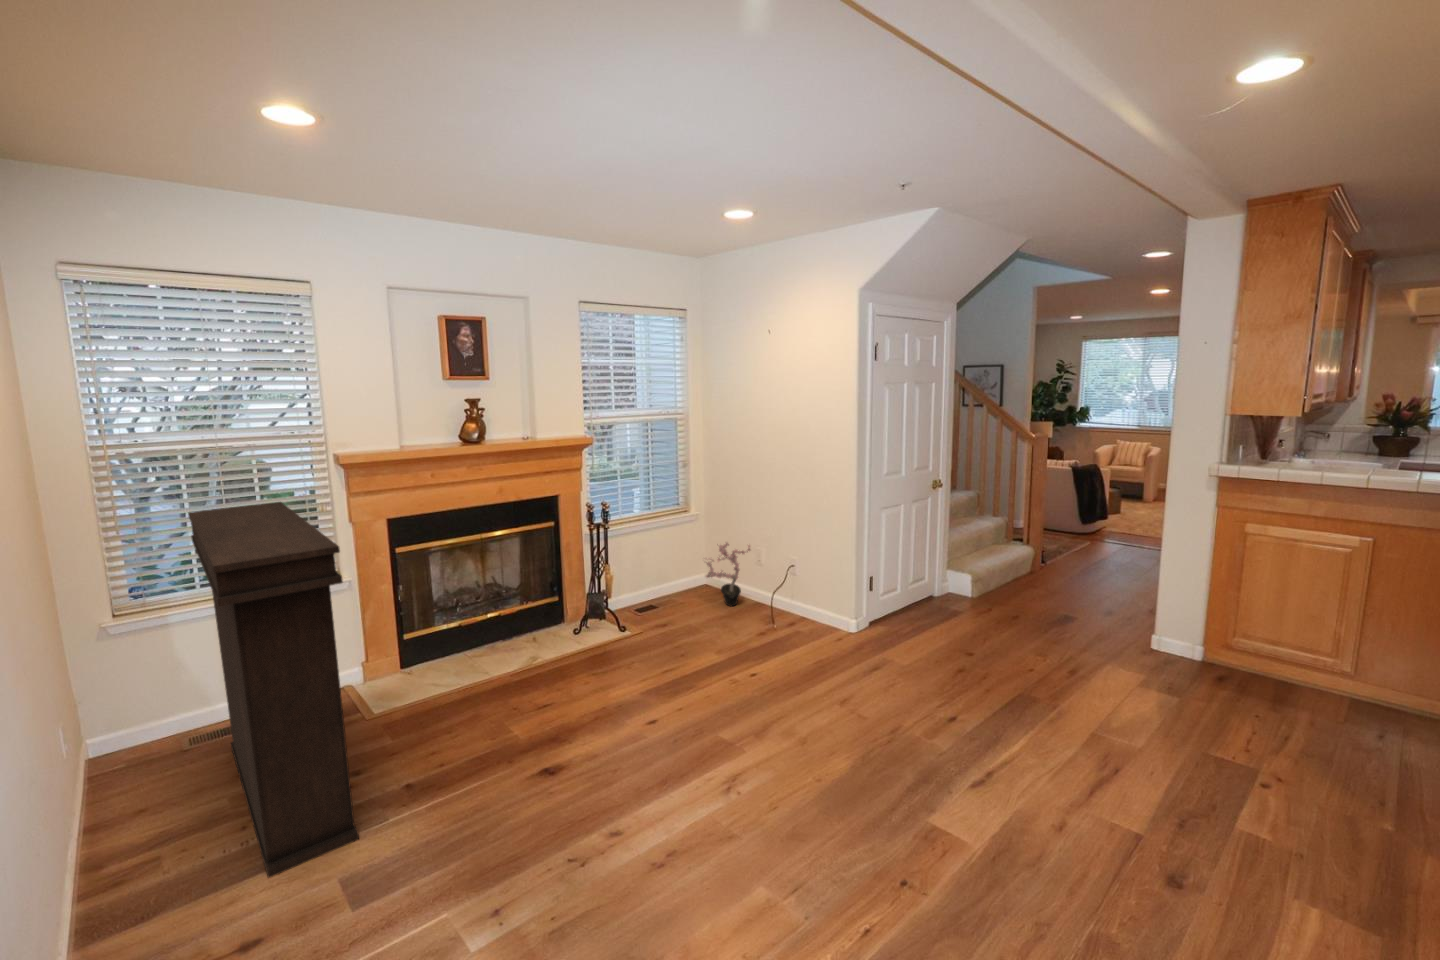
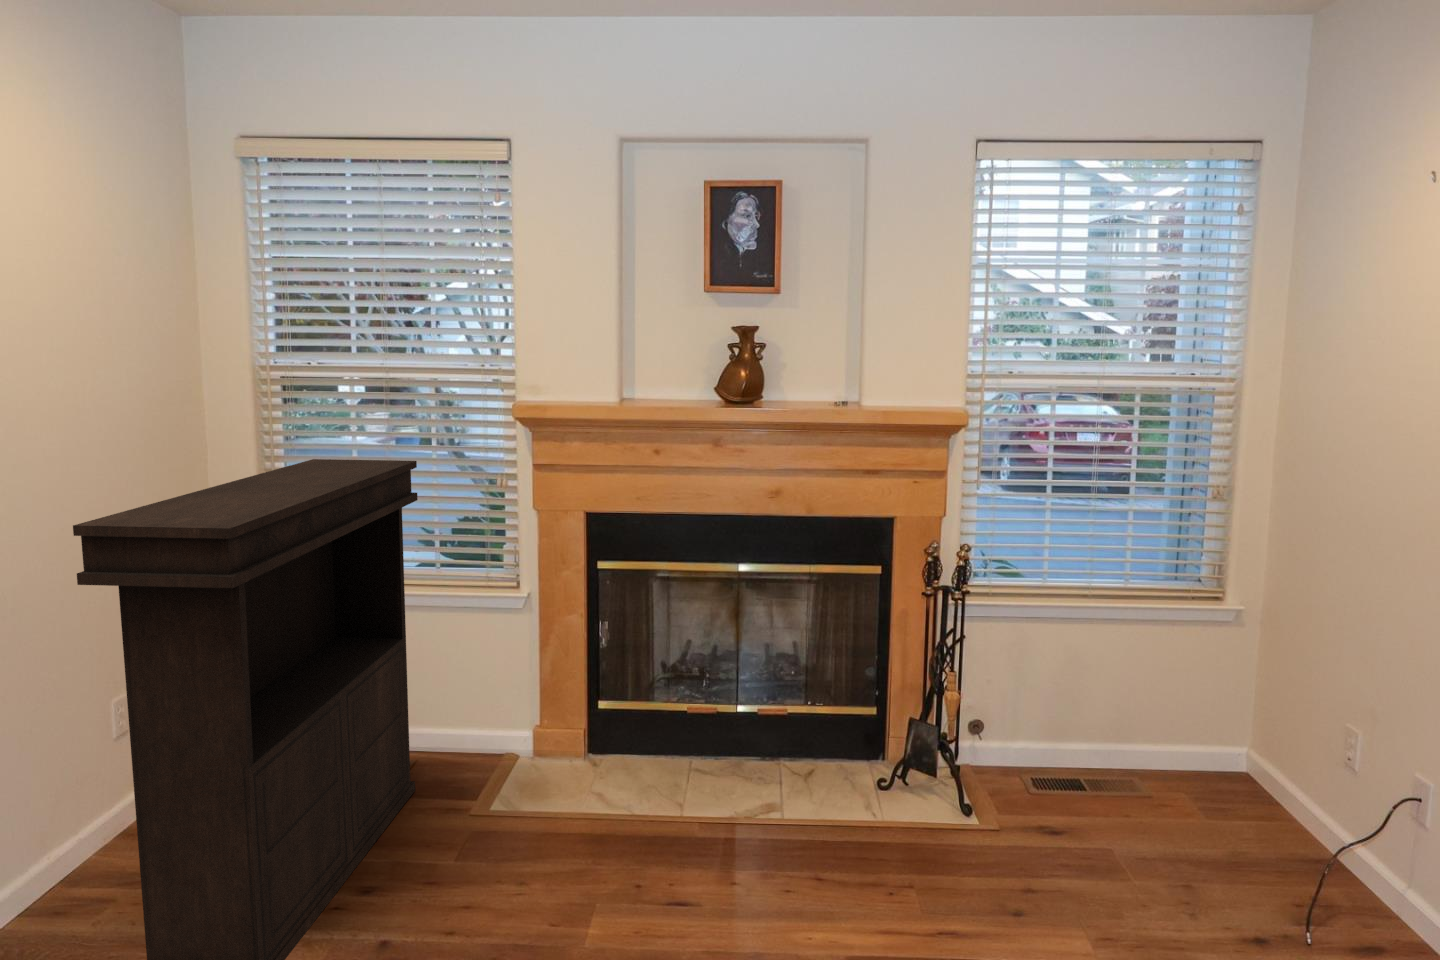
potted plant: present [706,543,751,606] -> none [1208,682,1341,848]

